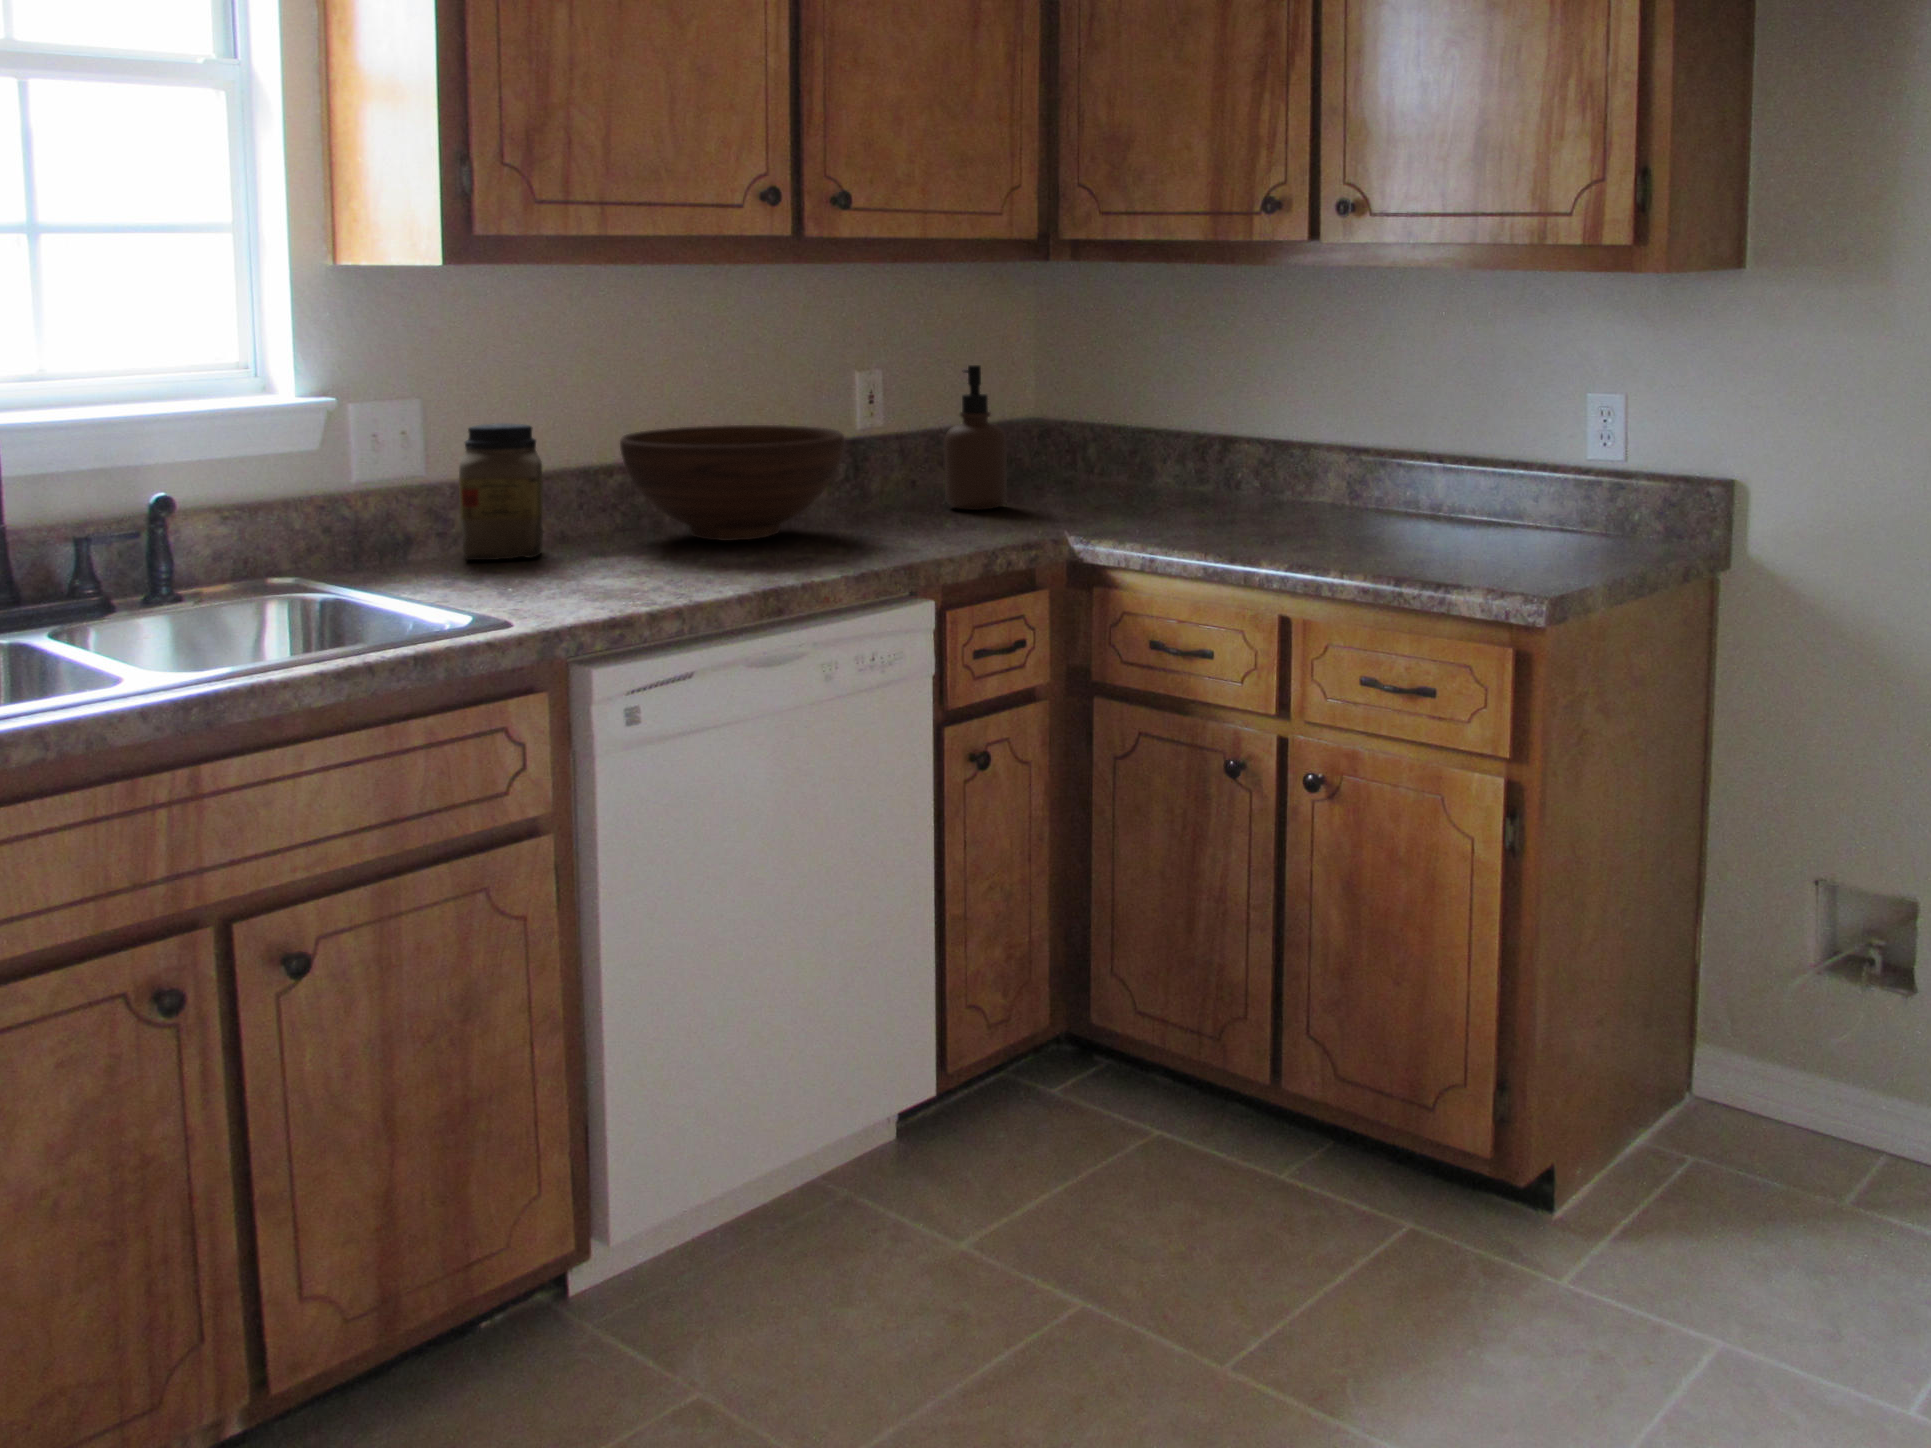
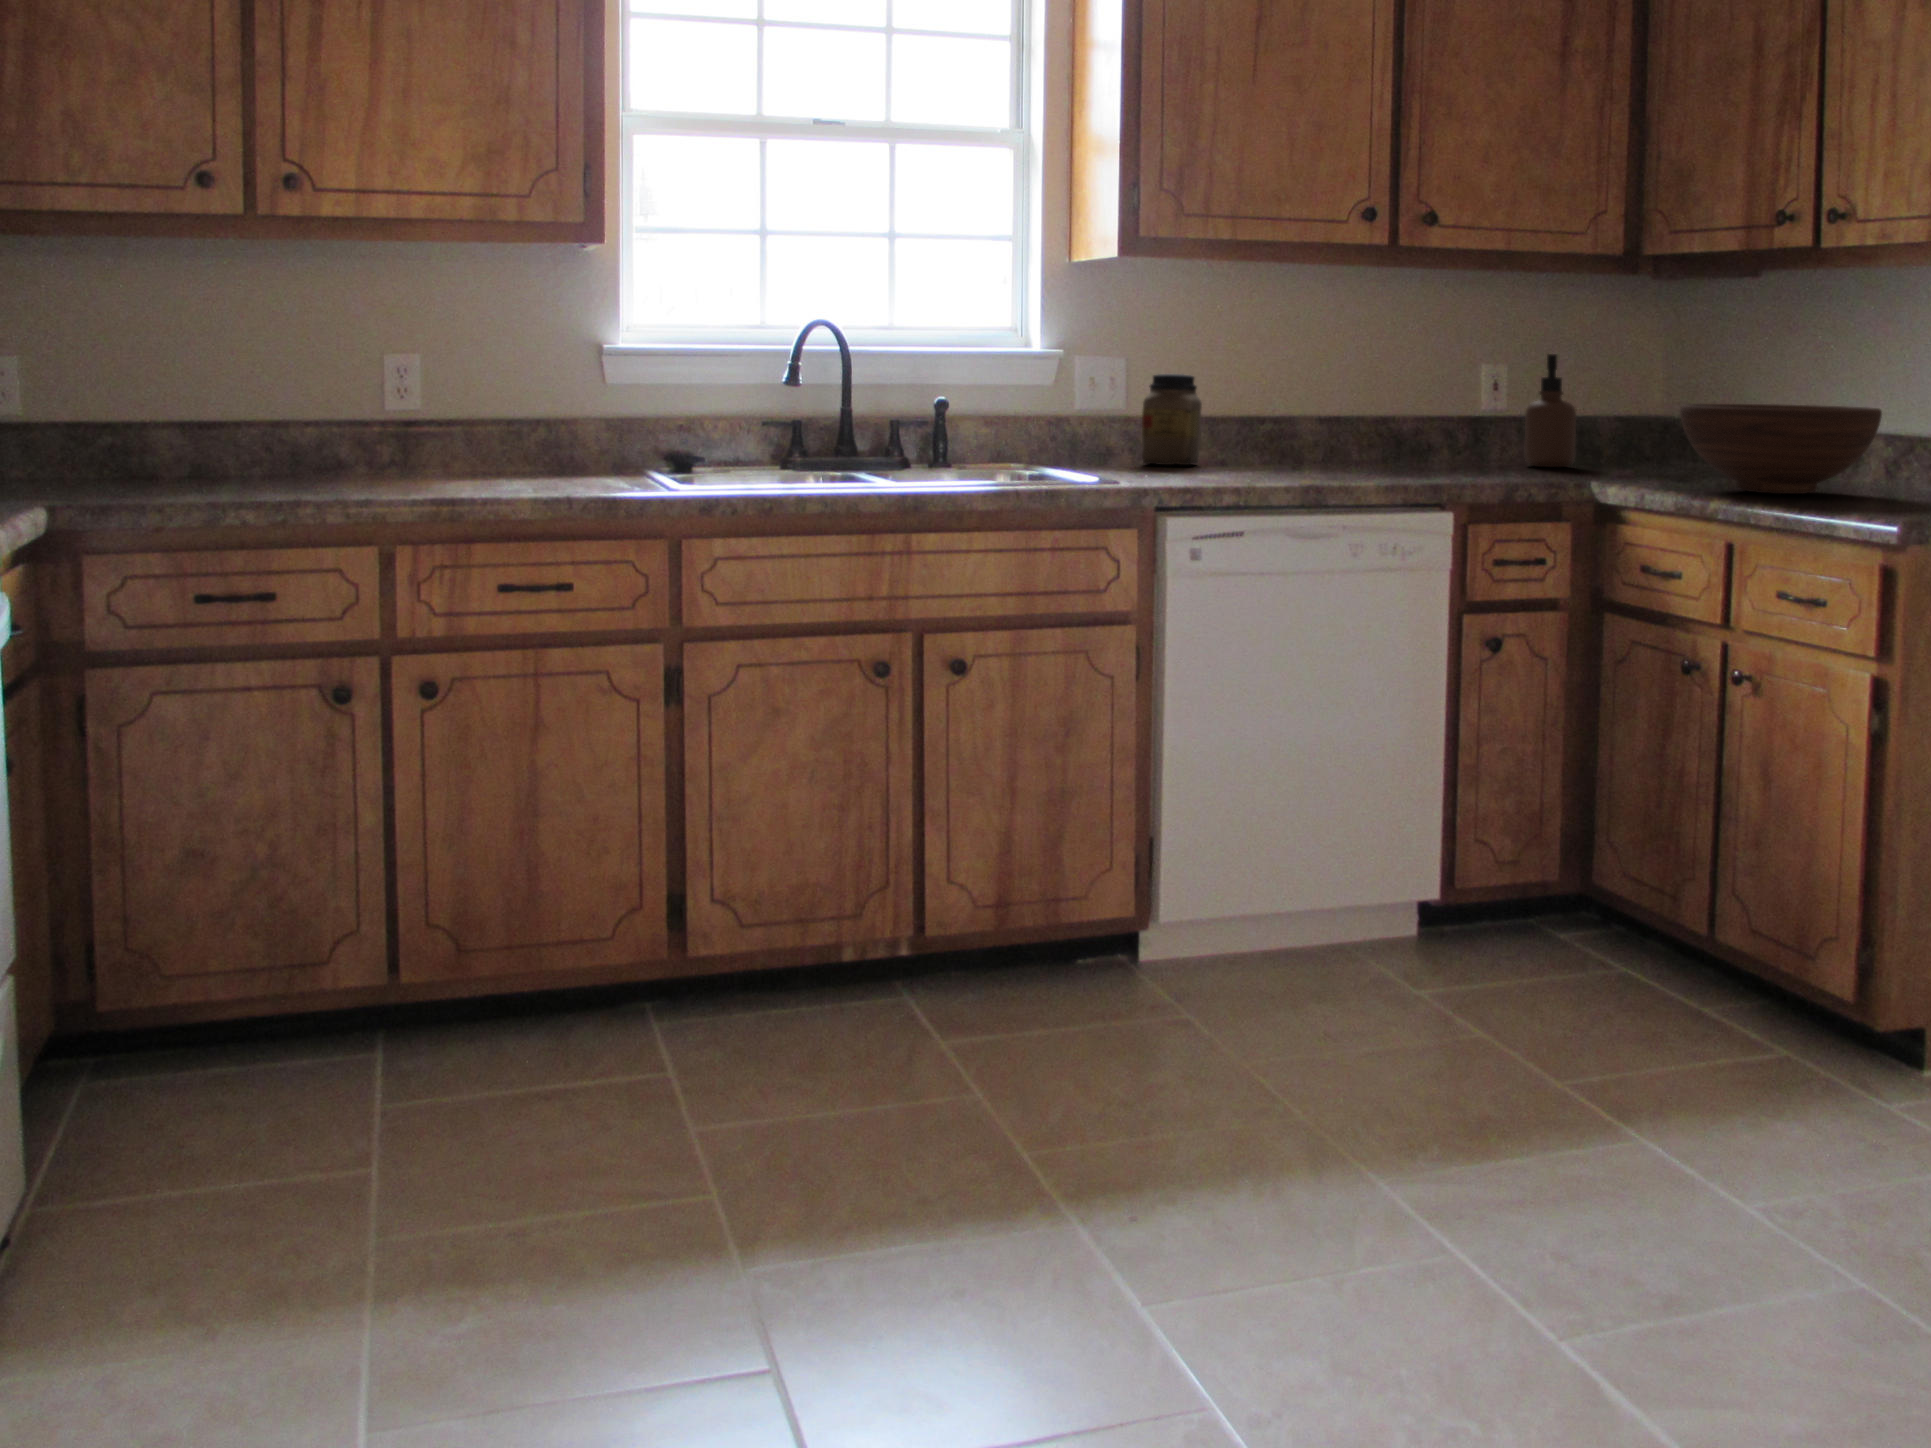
fruit bowl: present [620,425,844,541] -> present [1680,403,1882,494]

